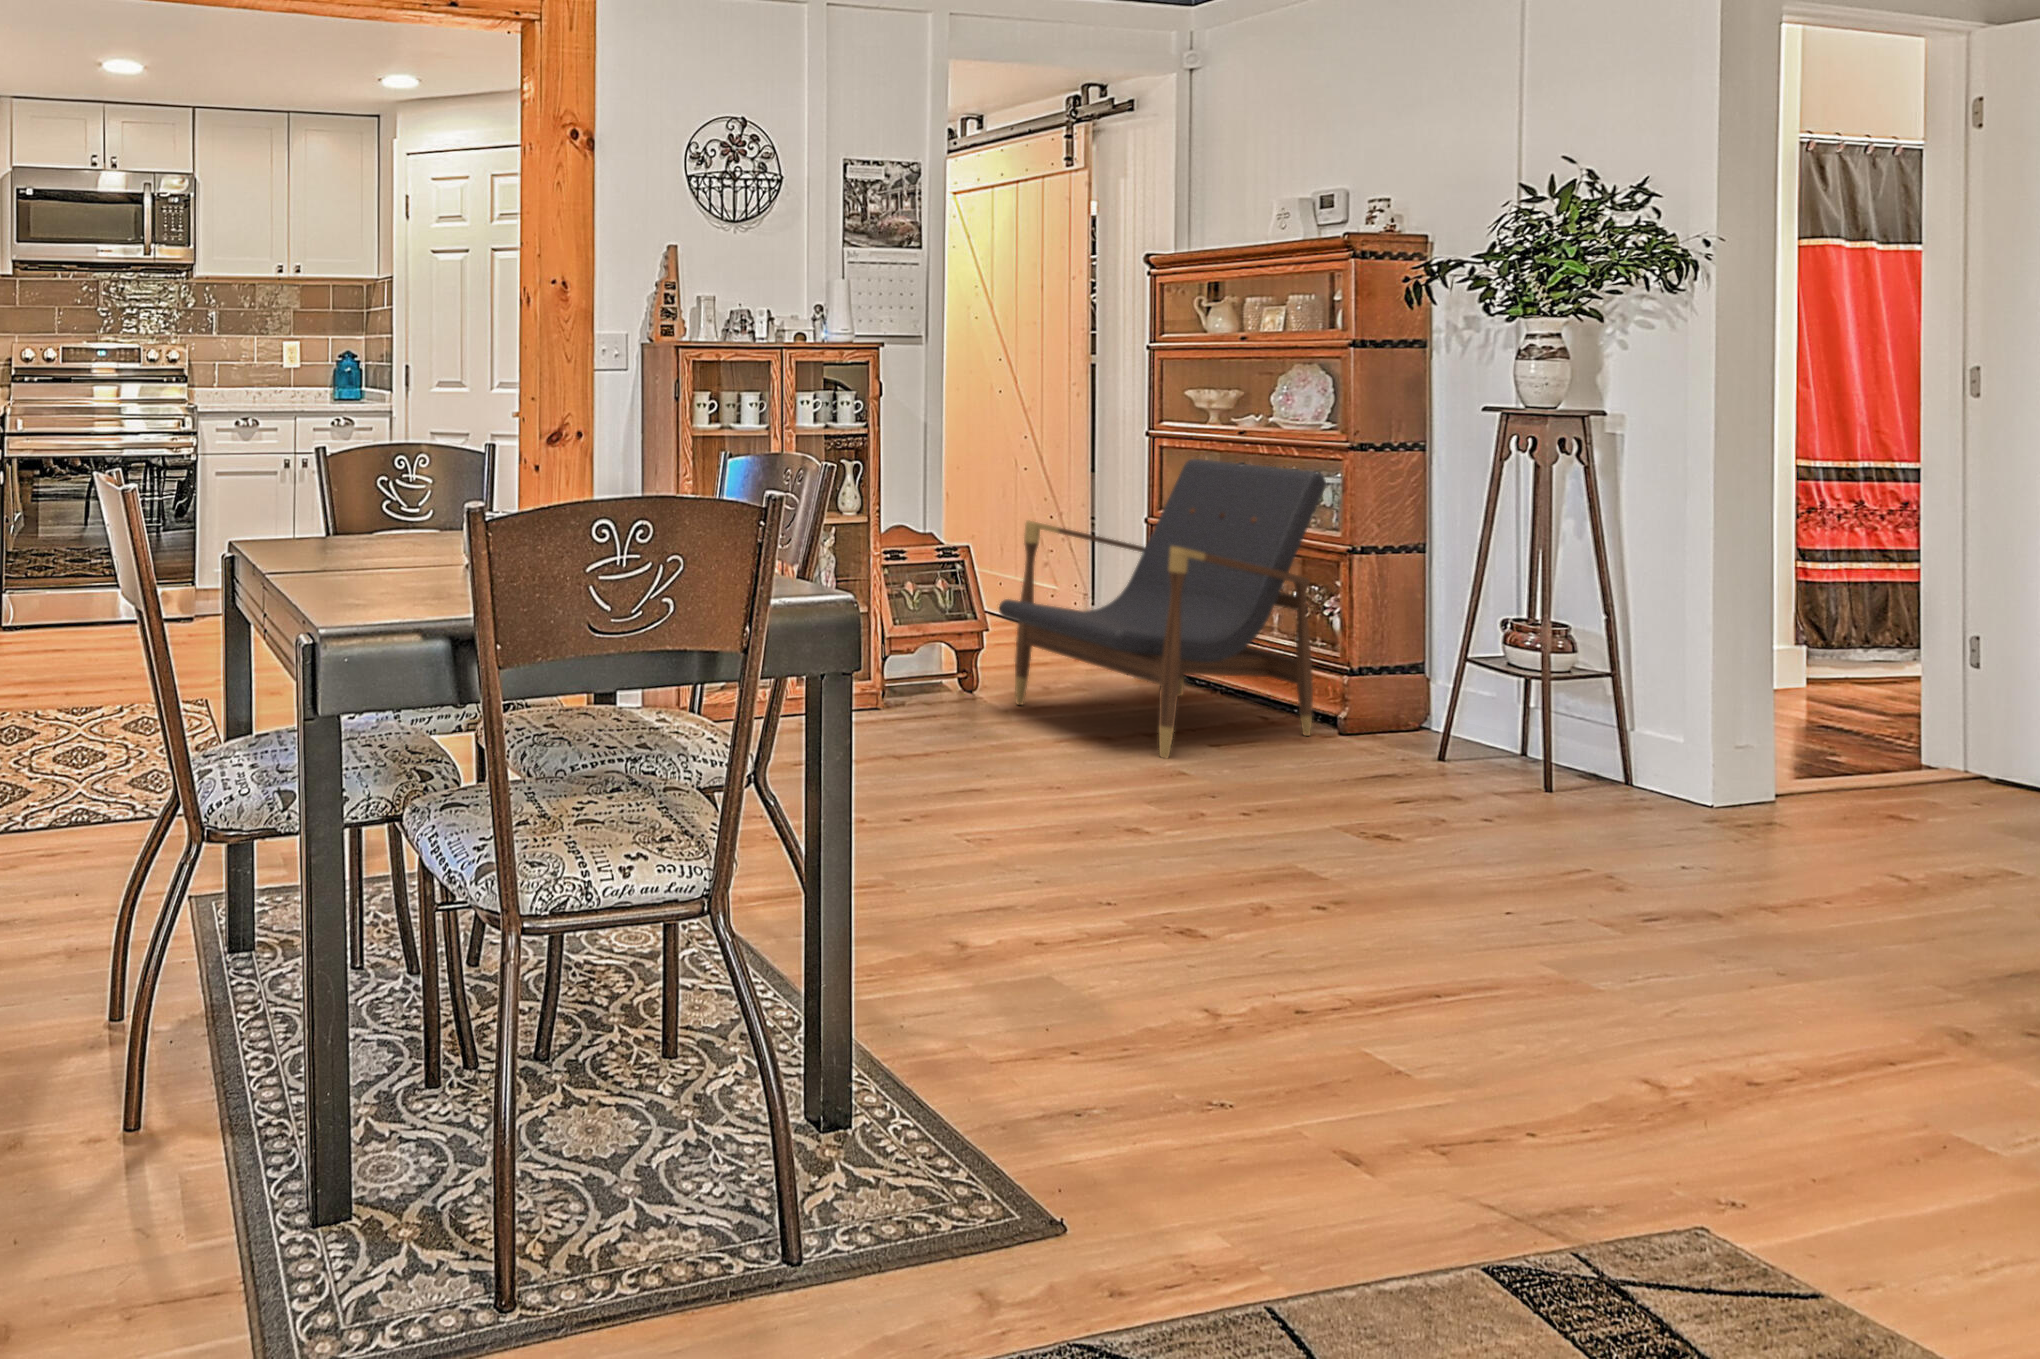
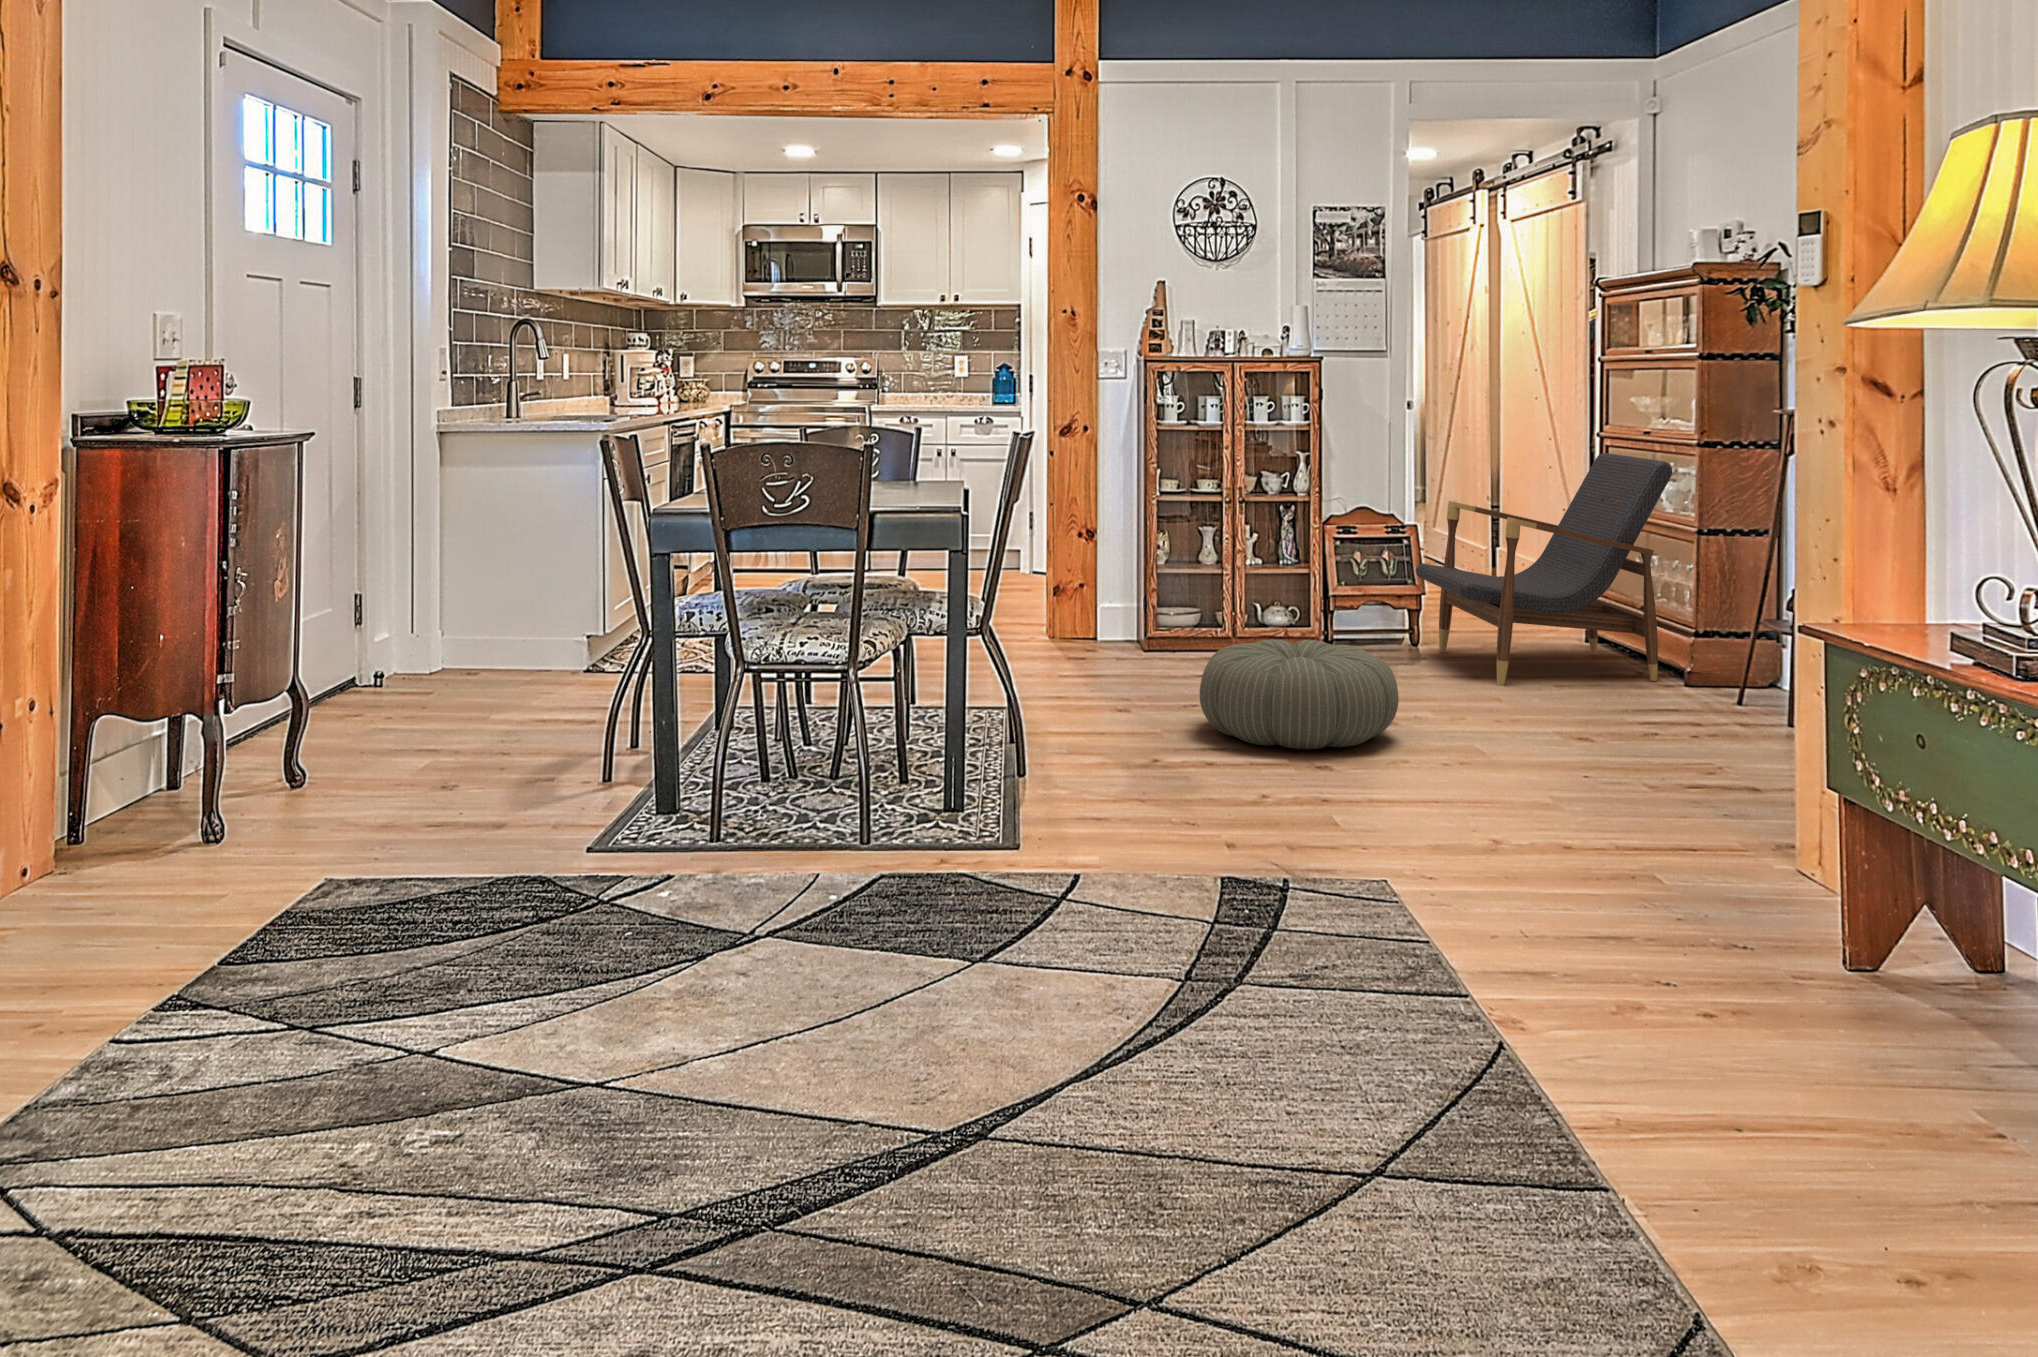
pouf: none [934,739,1228,916] -> present [1200,640,1399,749]

